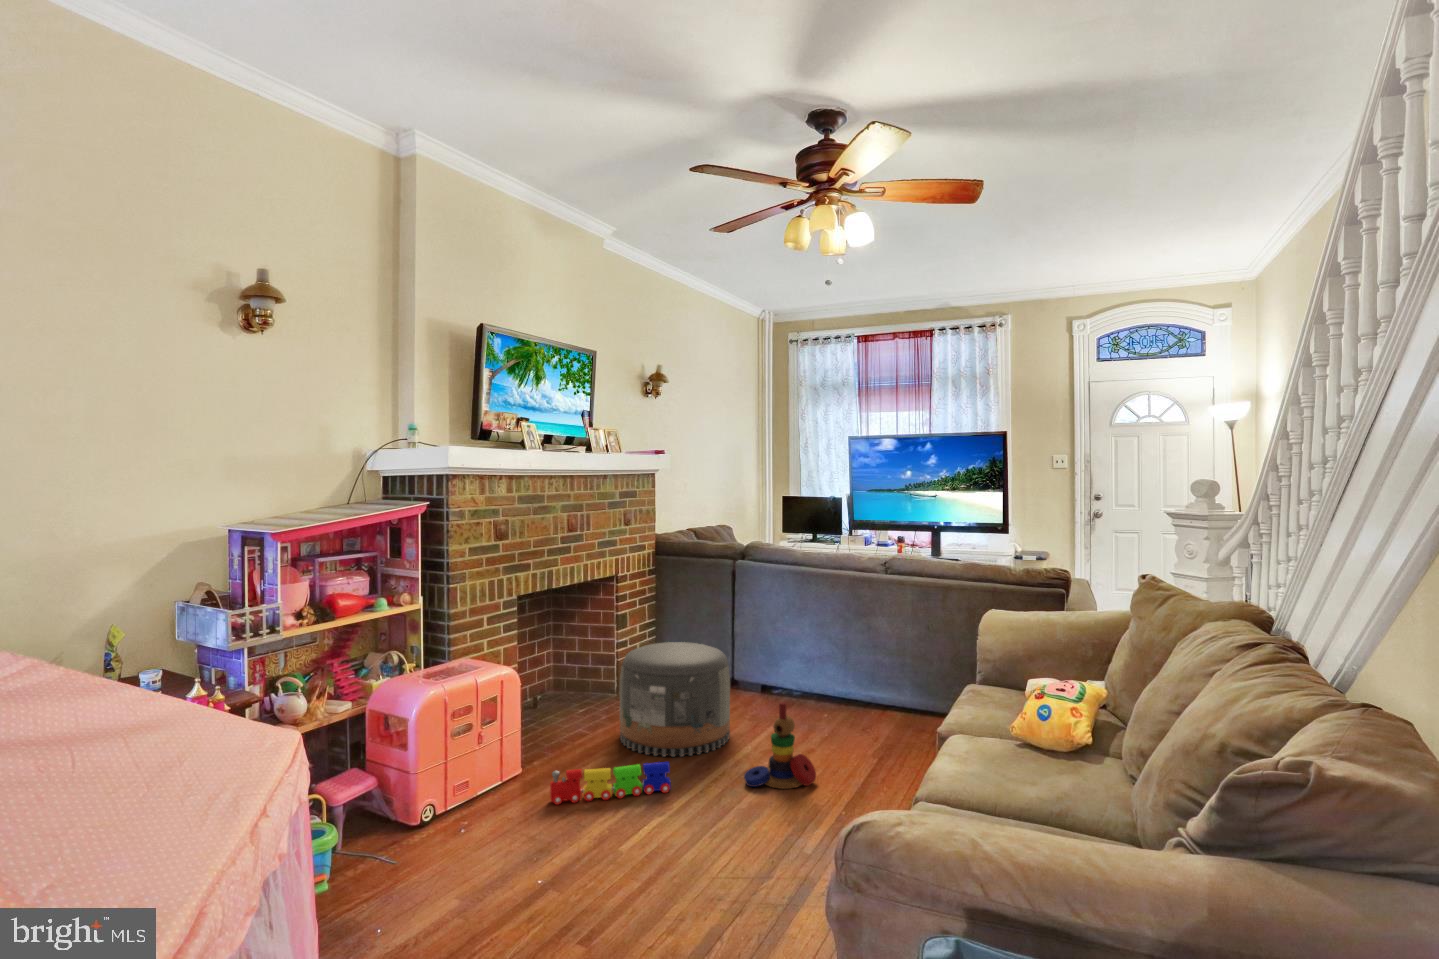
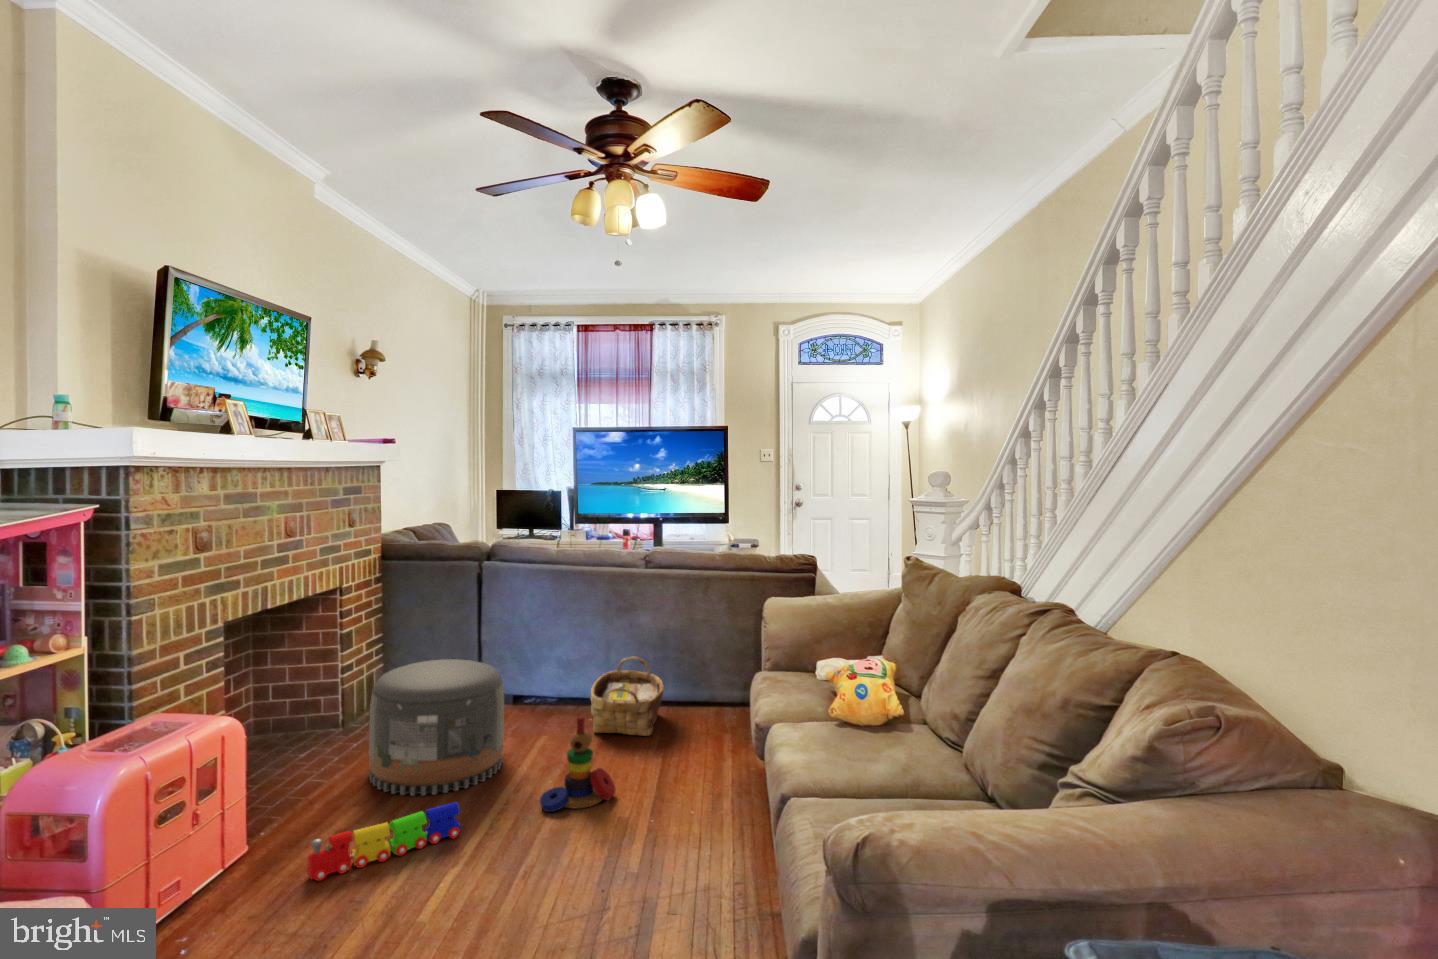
woven basket: none [817,658,892,736] -> present [591,657,664,736]

